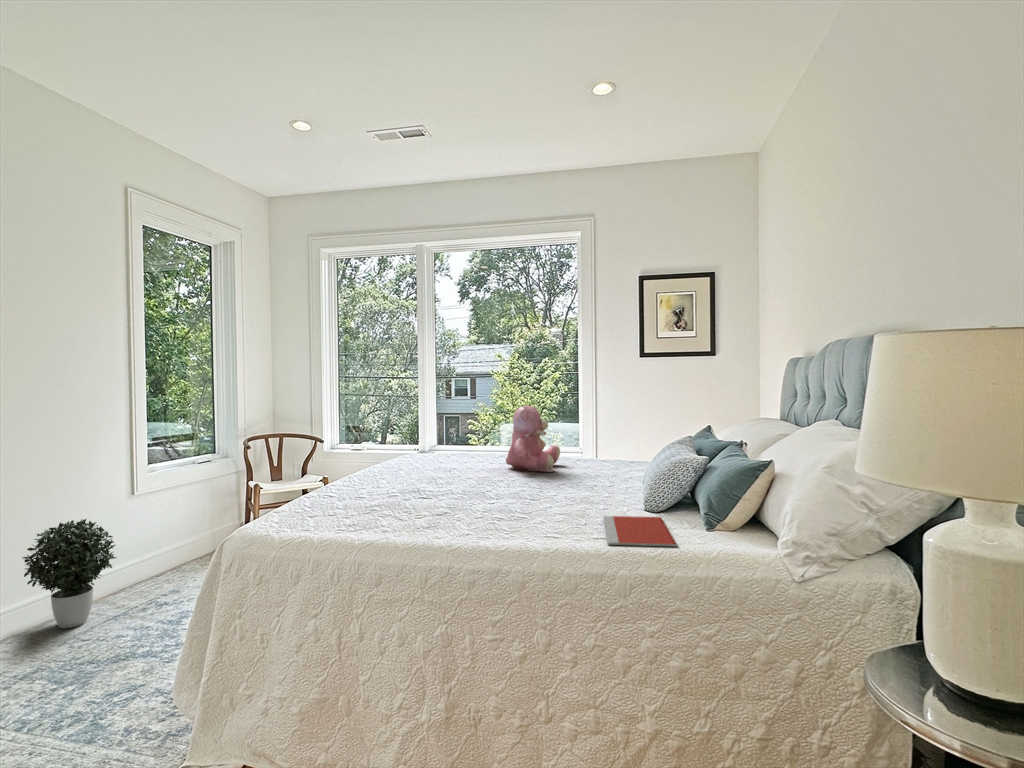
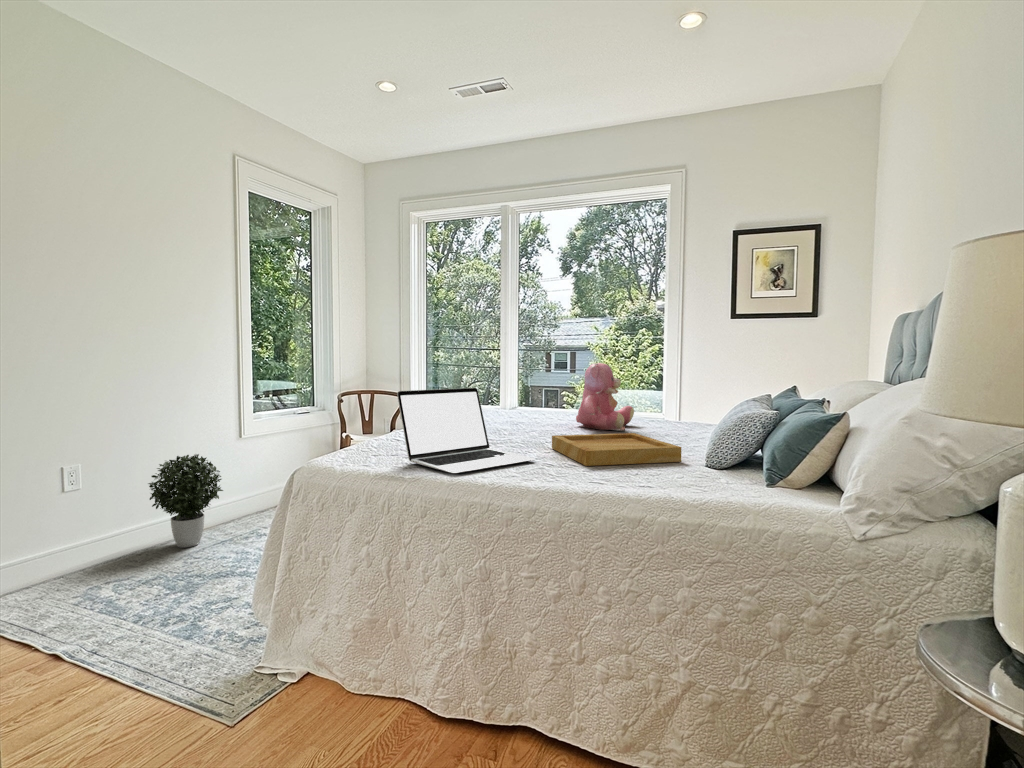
laptop: none [339,441,483,536] -> present [397,388,535,473]
tray: none [493,477,620,517] -> present [552,433,681,466]
notebook: present [604,516,677,546] -> none [652,469,726,498]

